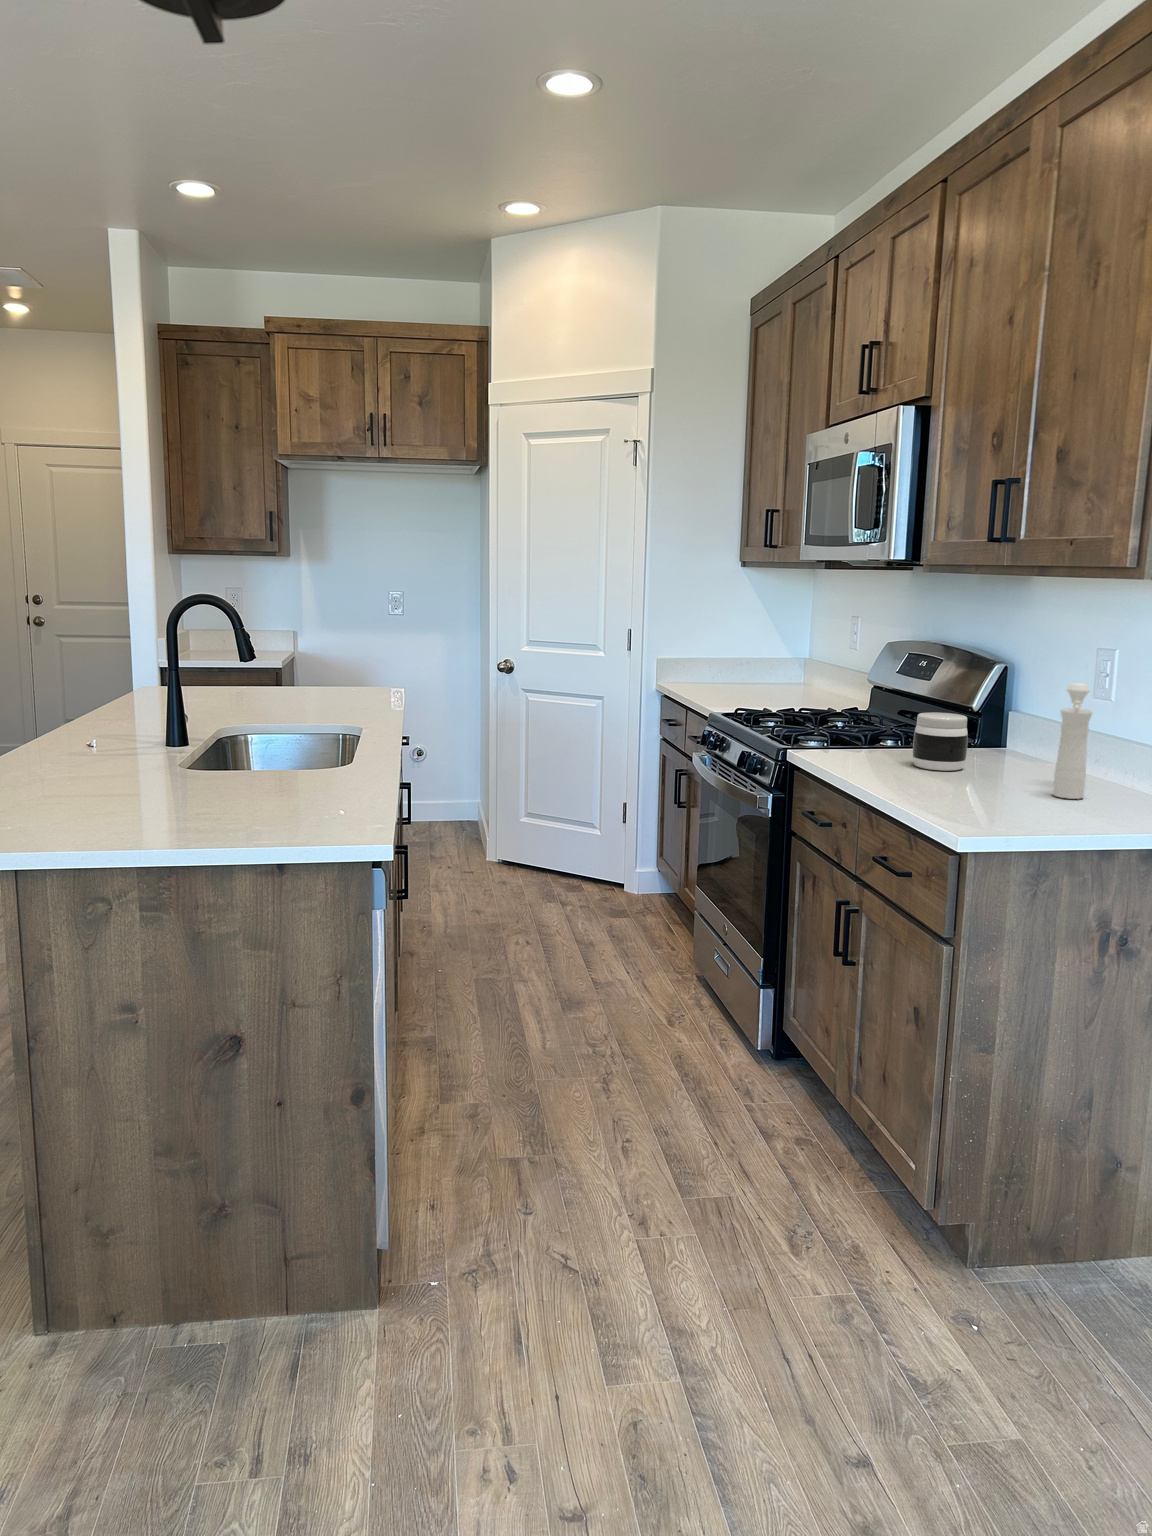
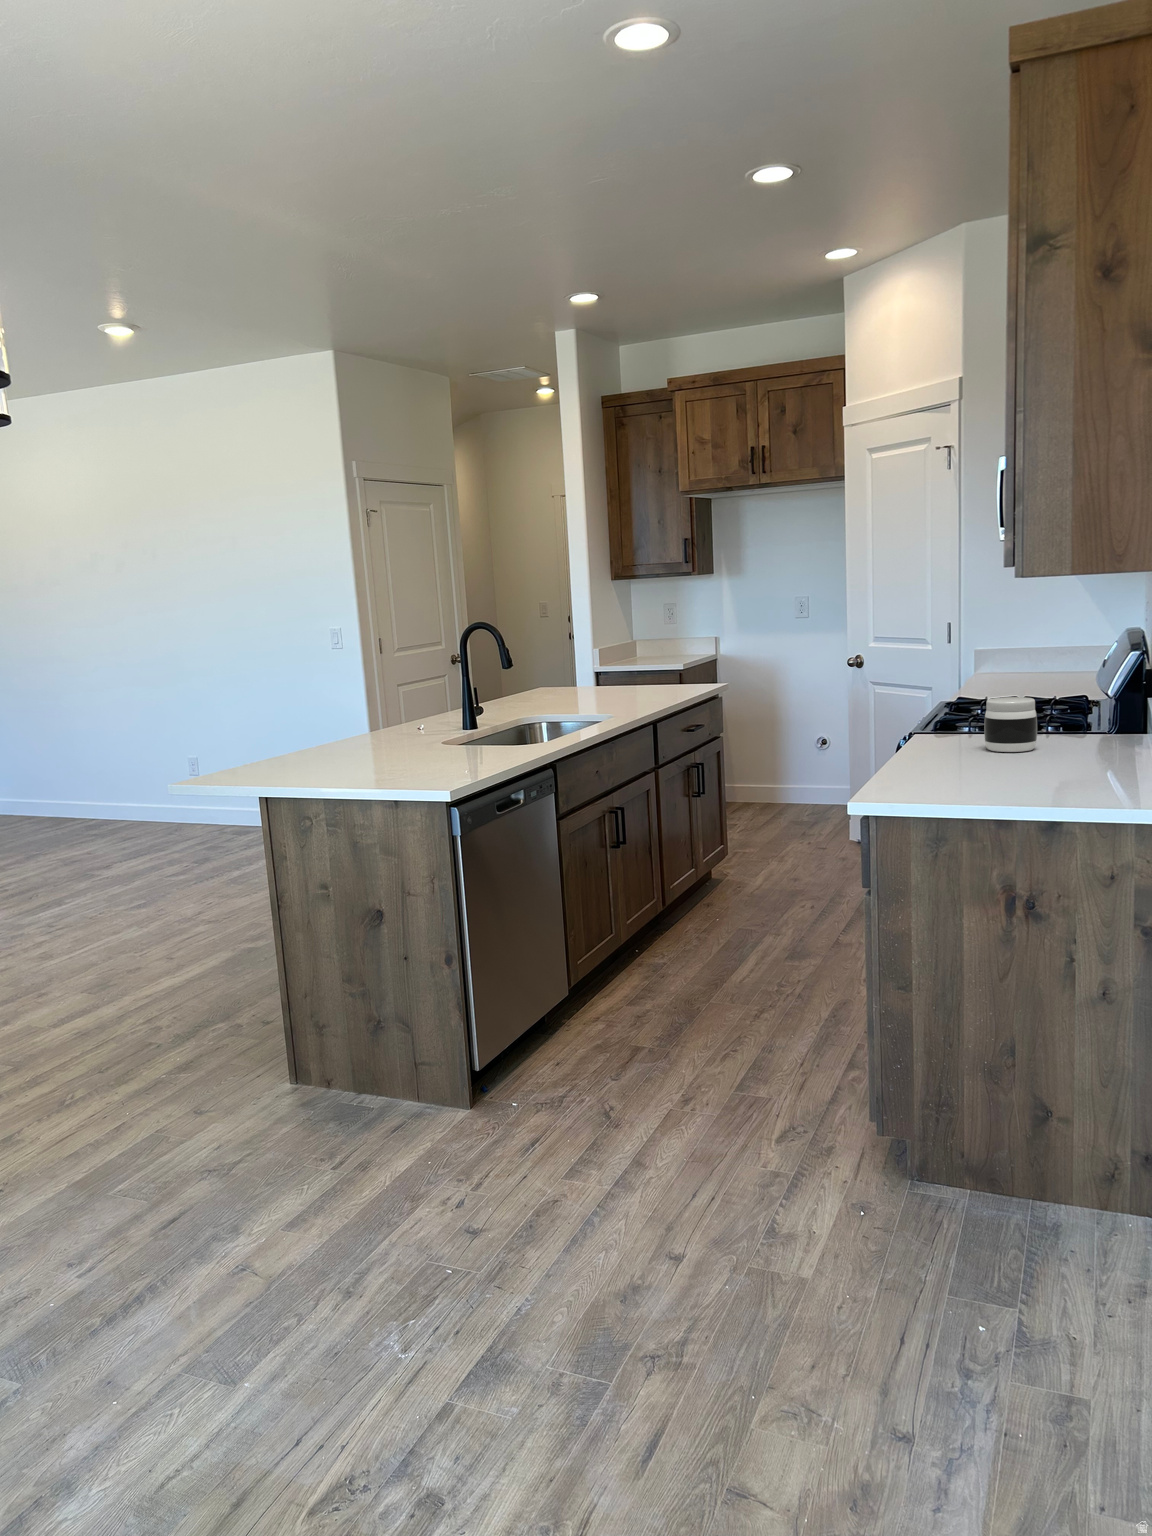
pepper mill: present [1053,683,1093,799] -> none [1043,665,1104,776]

